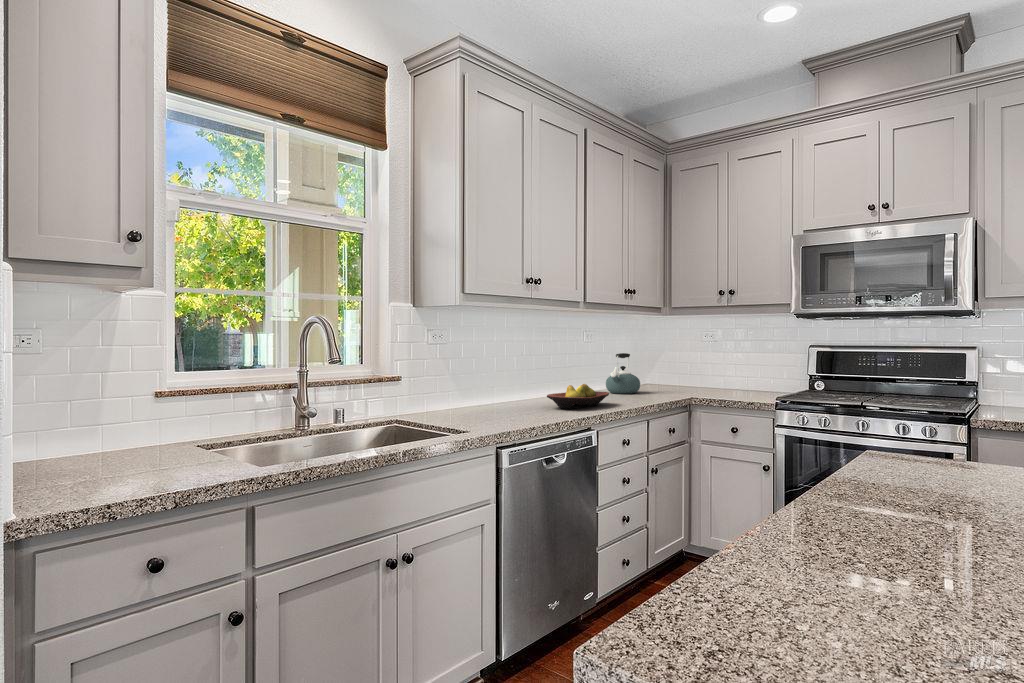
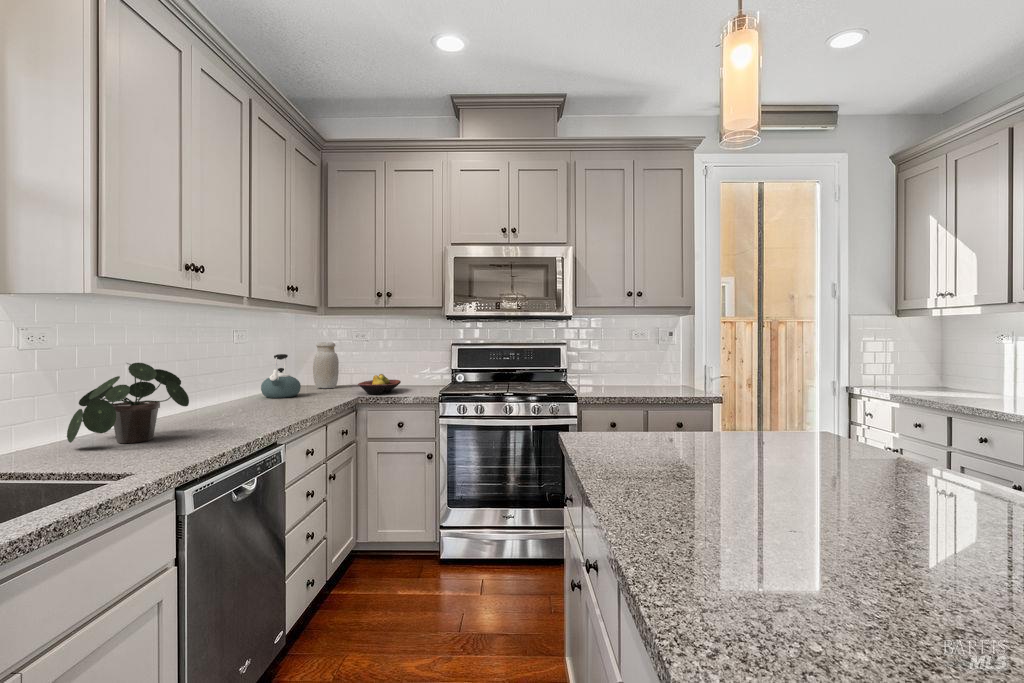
jar: none [659,343,684,388] -> present [313,342,339,388]
potted plant: none [449,355,523,415] -> present [67,363,189,443]
fruit bowl: present [547,384,609,409] -> present [358,374,401,394]

